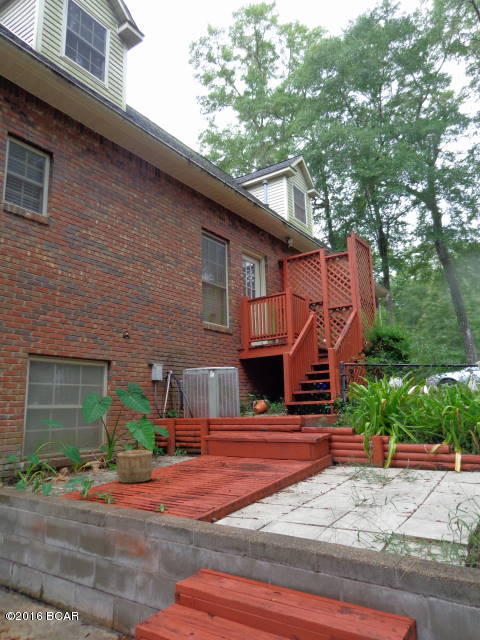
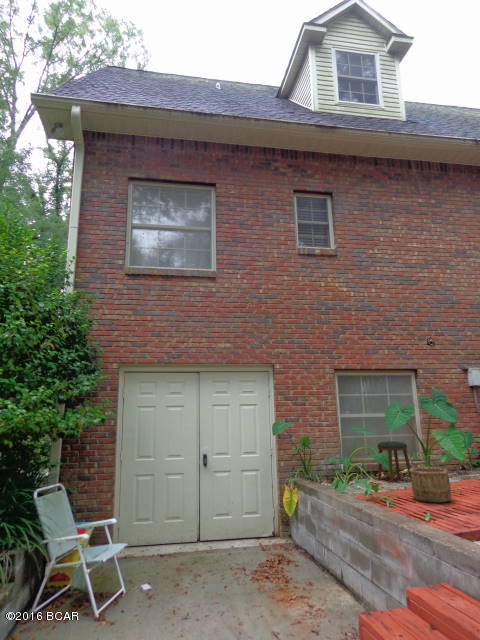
stool: none [65,433,102,475] -> present [378,441,411,483]

